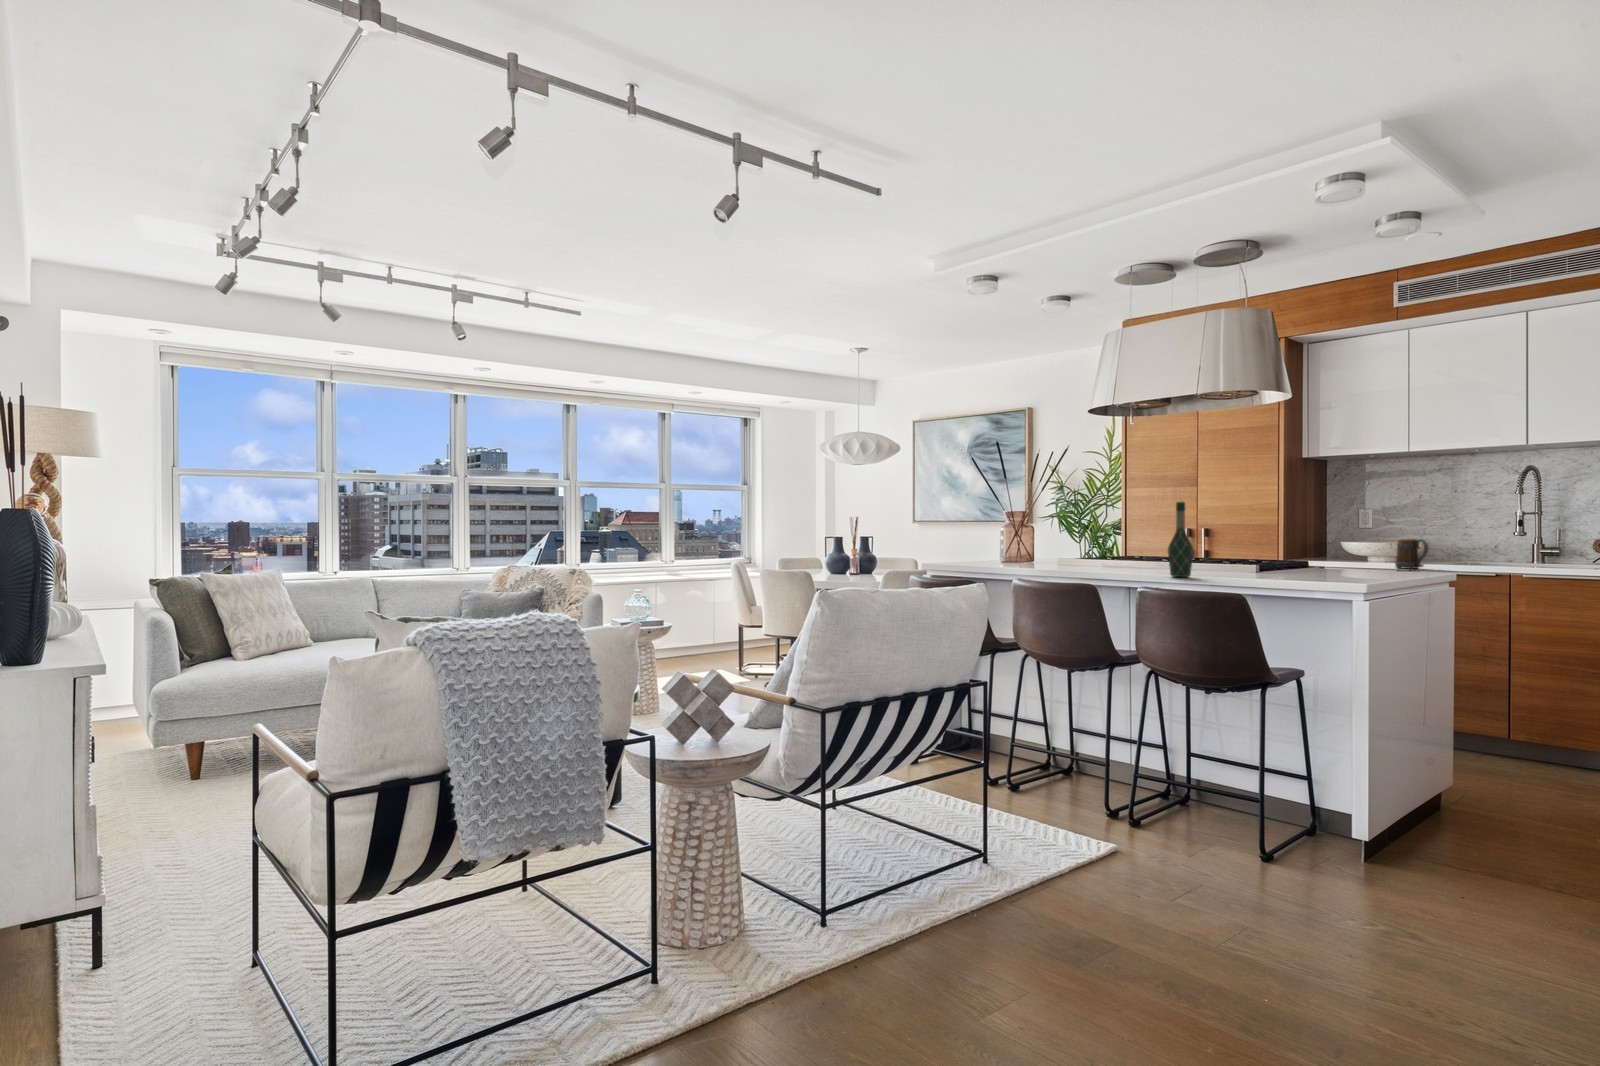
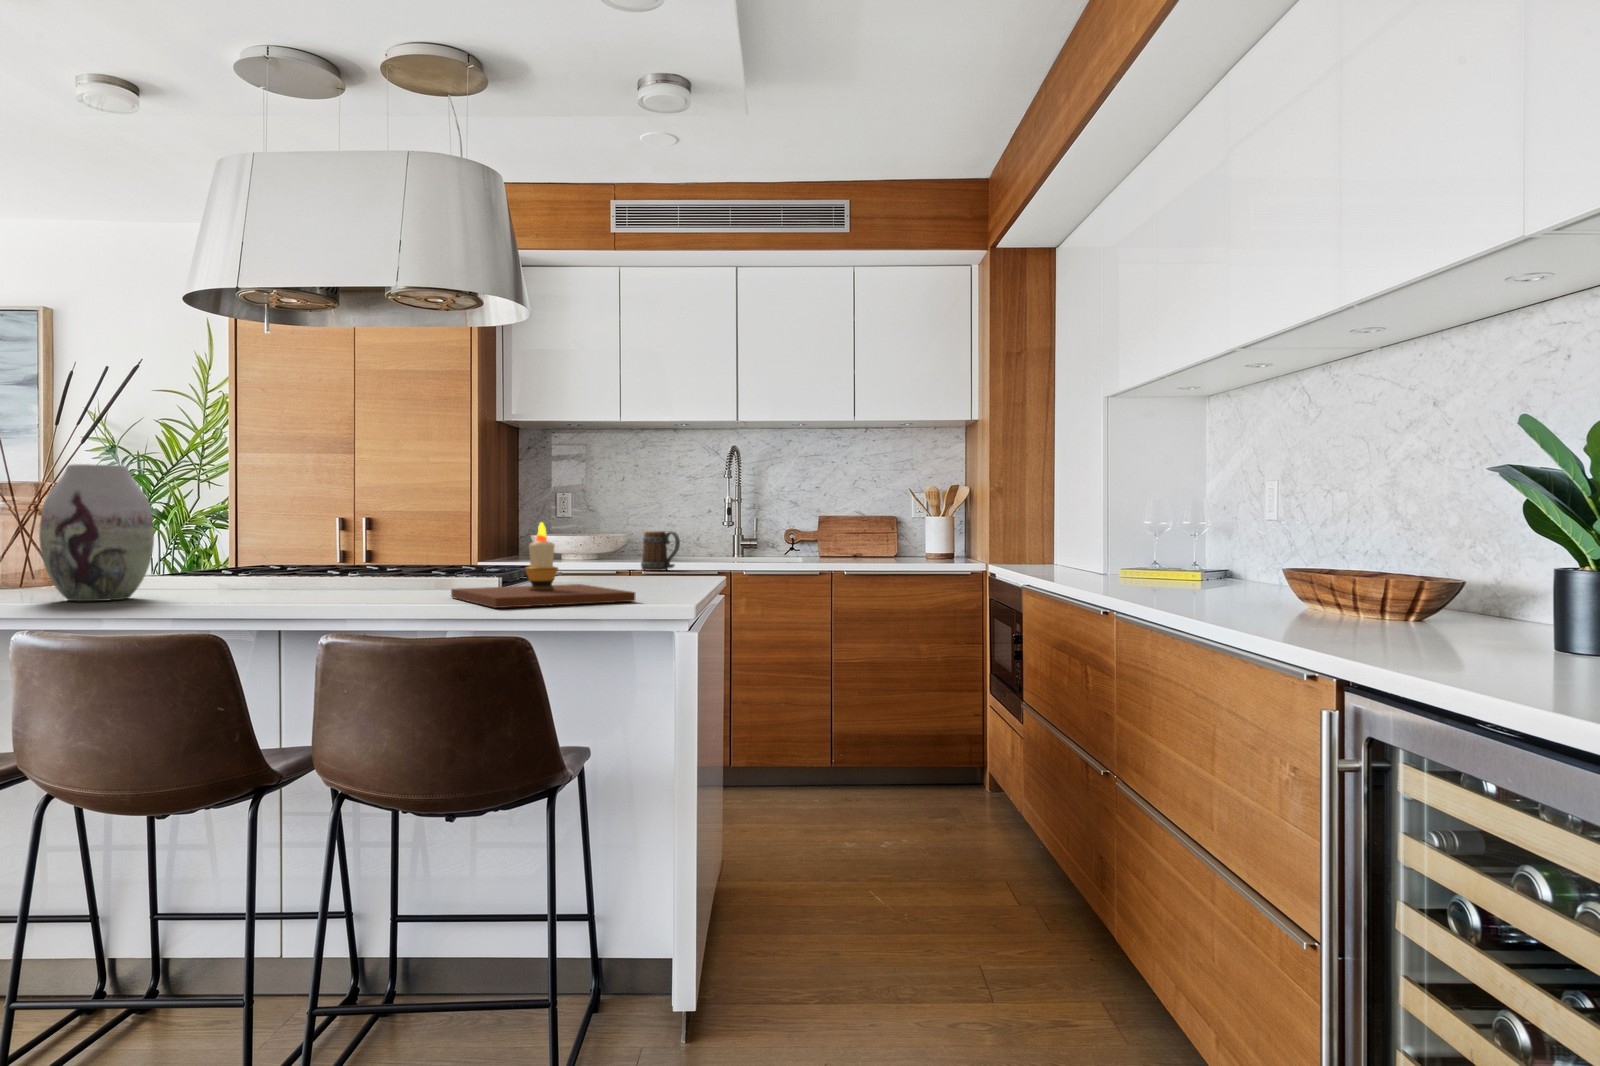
wine bottle: present [1168,502,1194,577] -> none [363,466,410,605]
vase: none [1024,504,1071,570] -> present [39,464,154,601]
candle: none [1221,532,1333,582] -> present [451,522,635,608]

